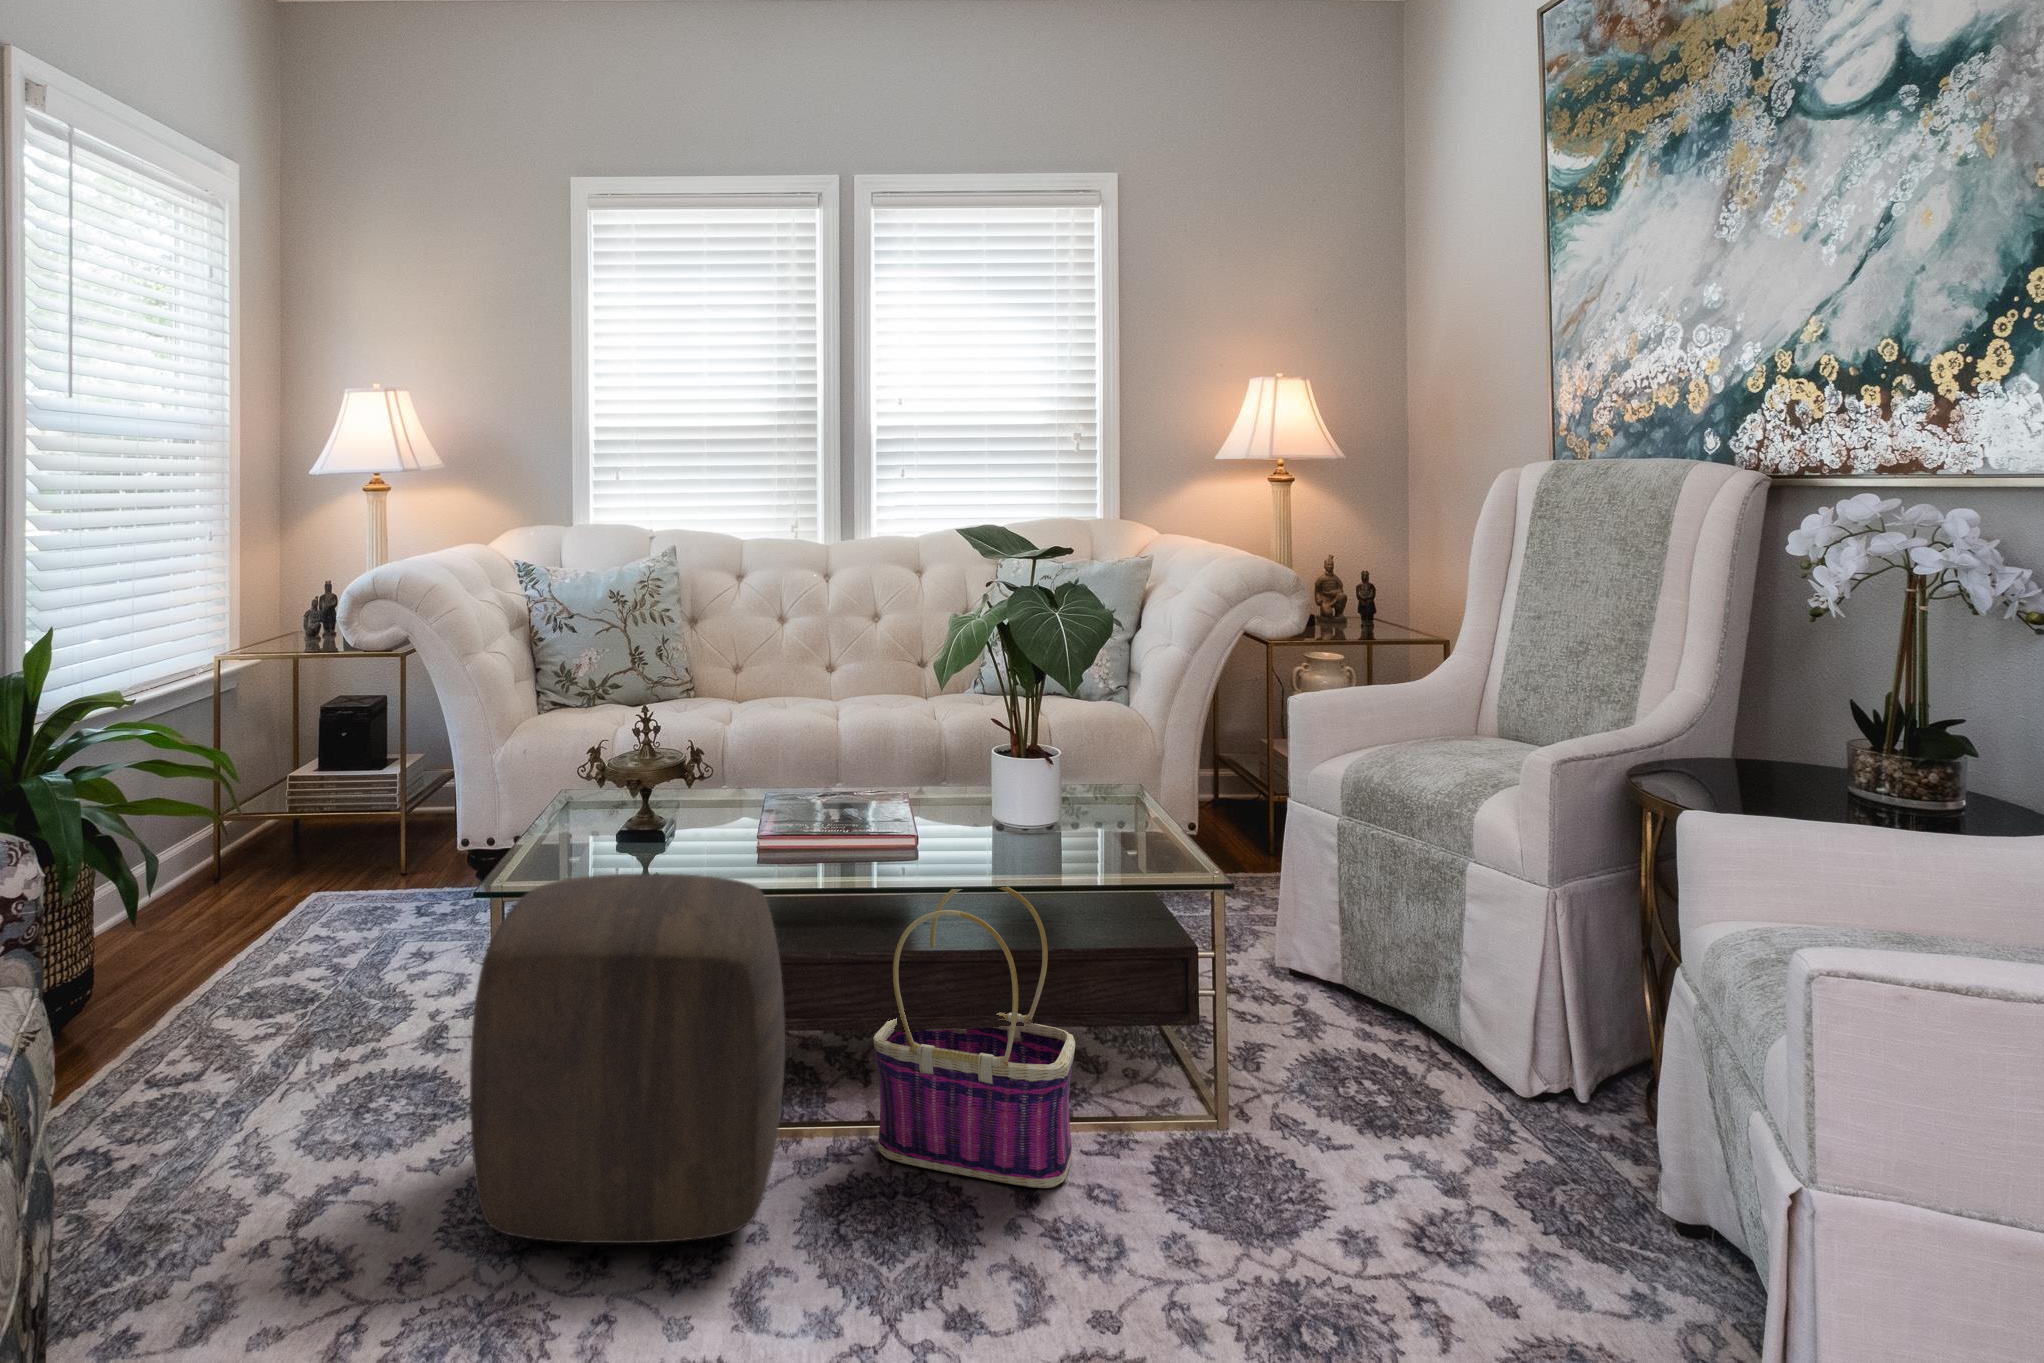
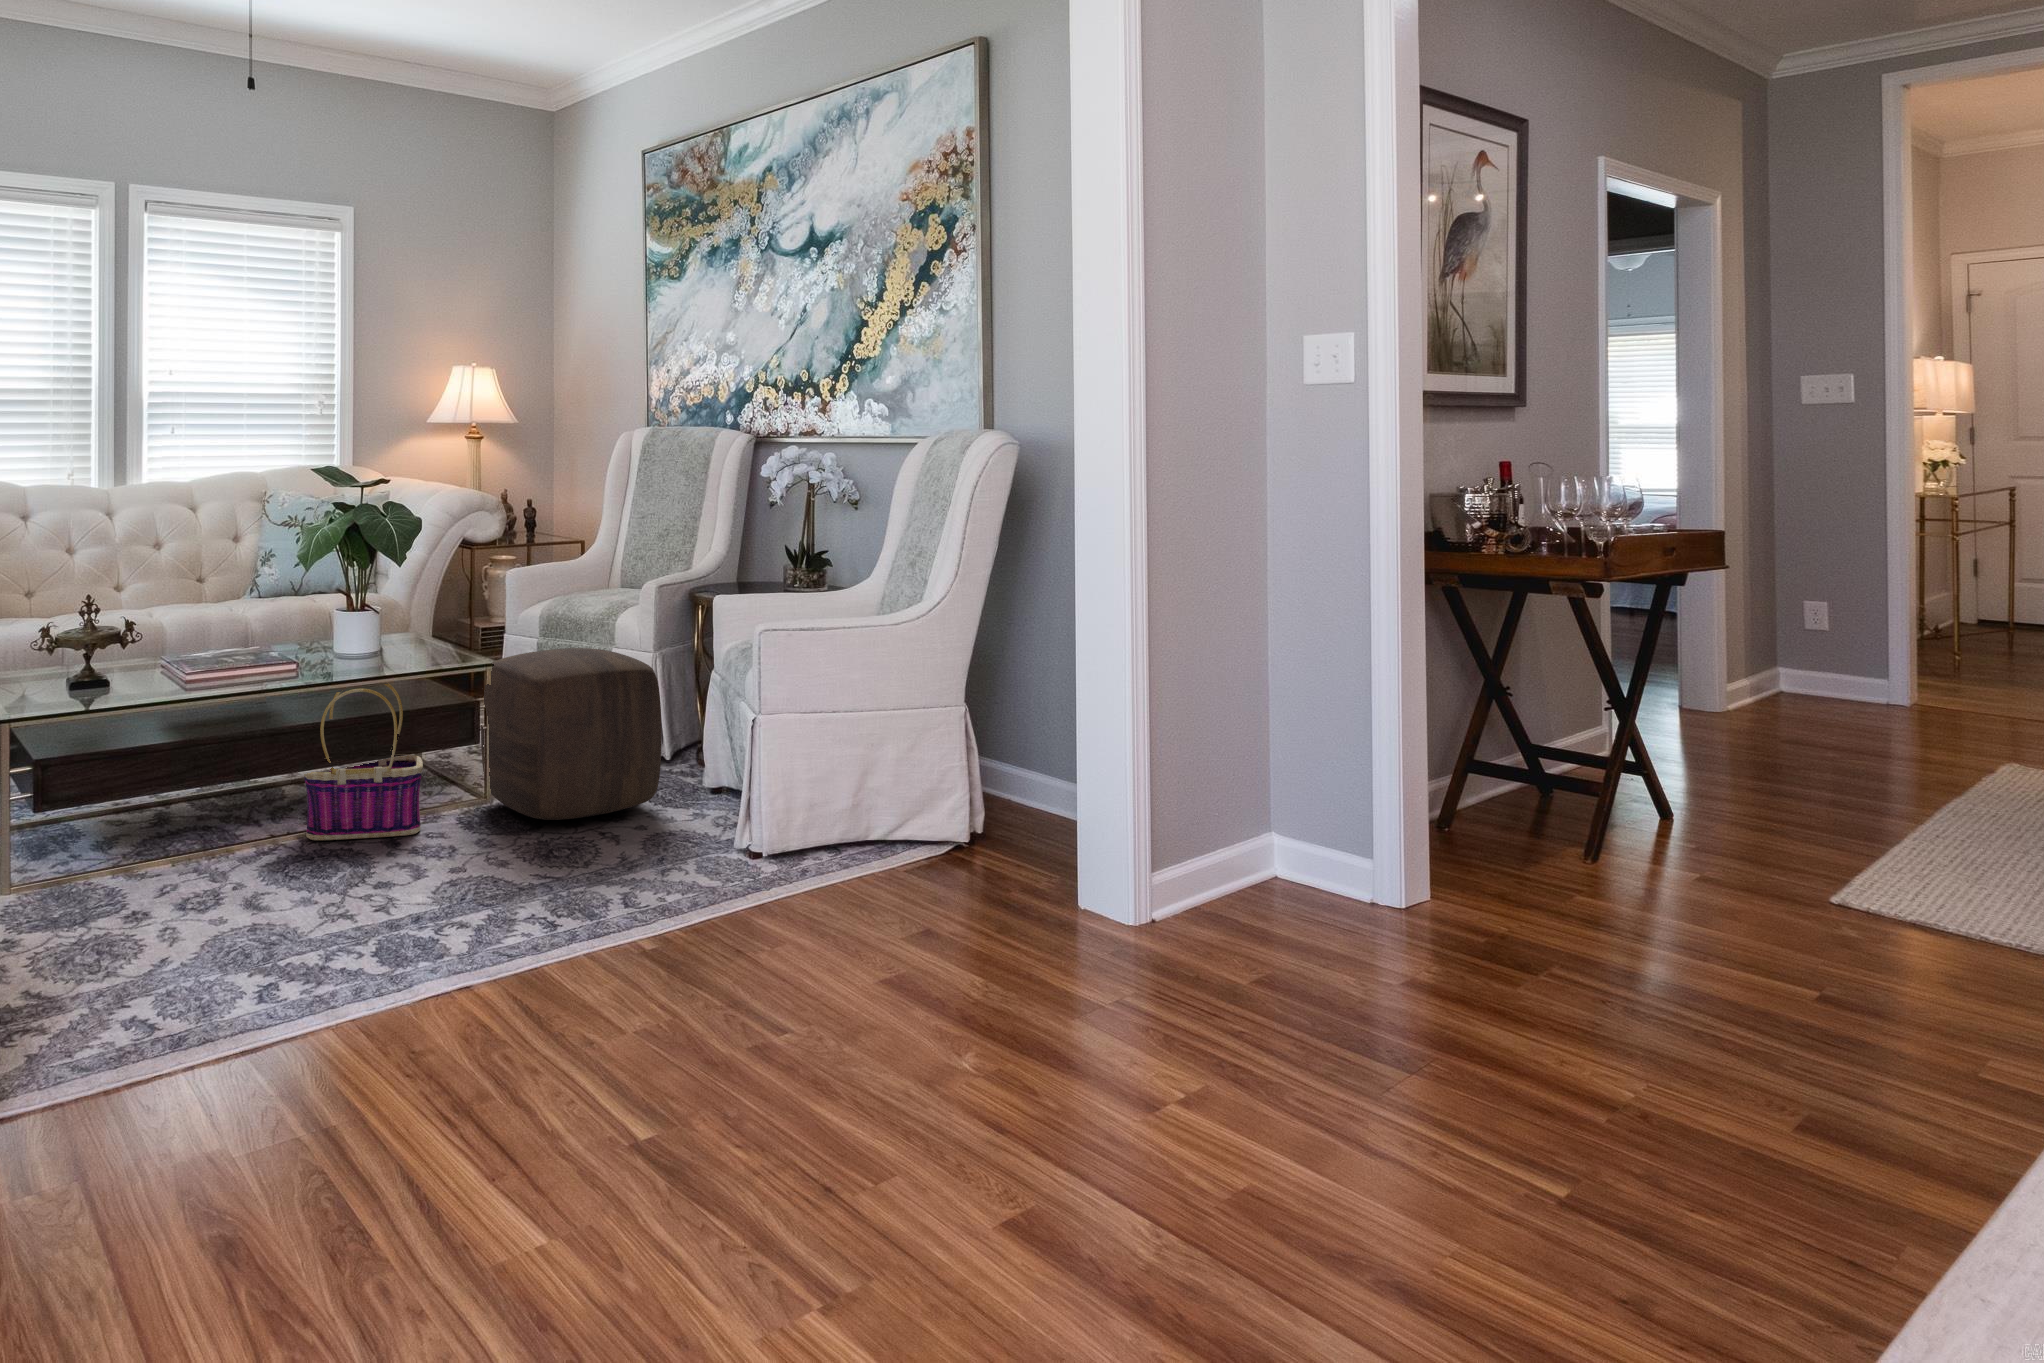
ottoman: present [470,874,785,1243] -> present [481,648,662,820]

